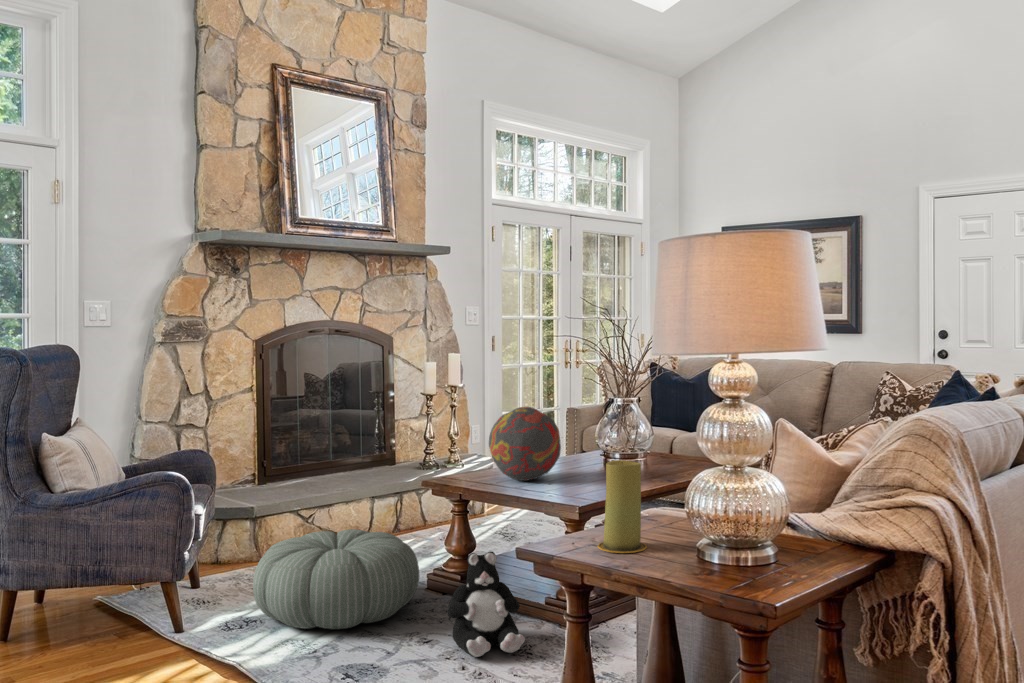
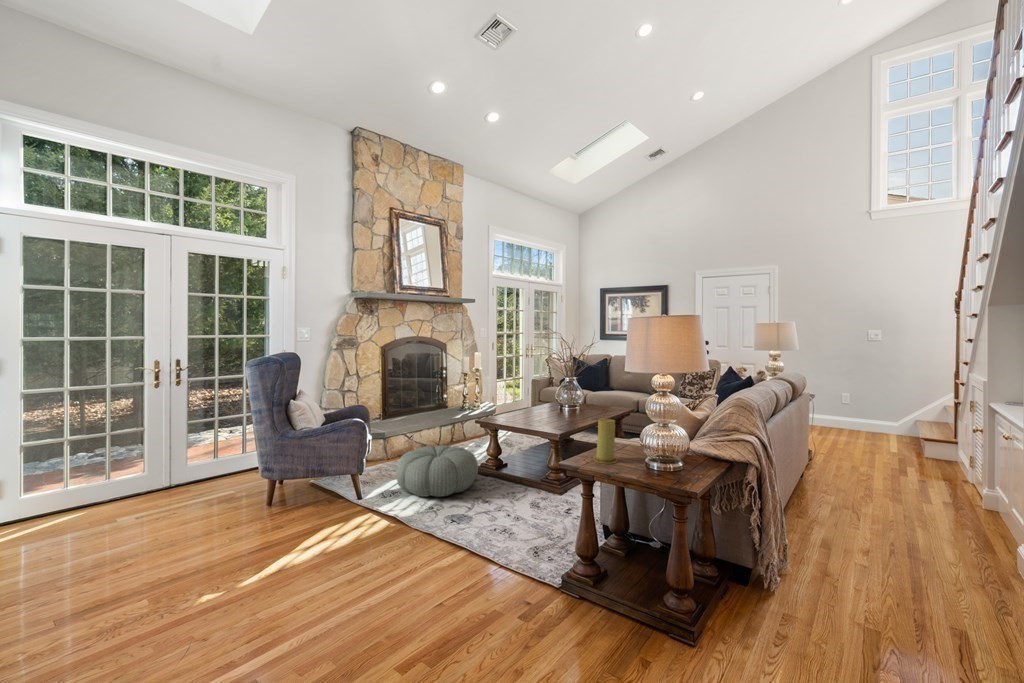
decorative orb: present [489,407,561,481] -> none [510,384,545,421]
plush toy: present [447,552,525,657] -> none [498,457,538,510]

